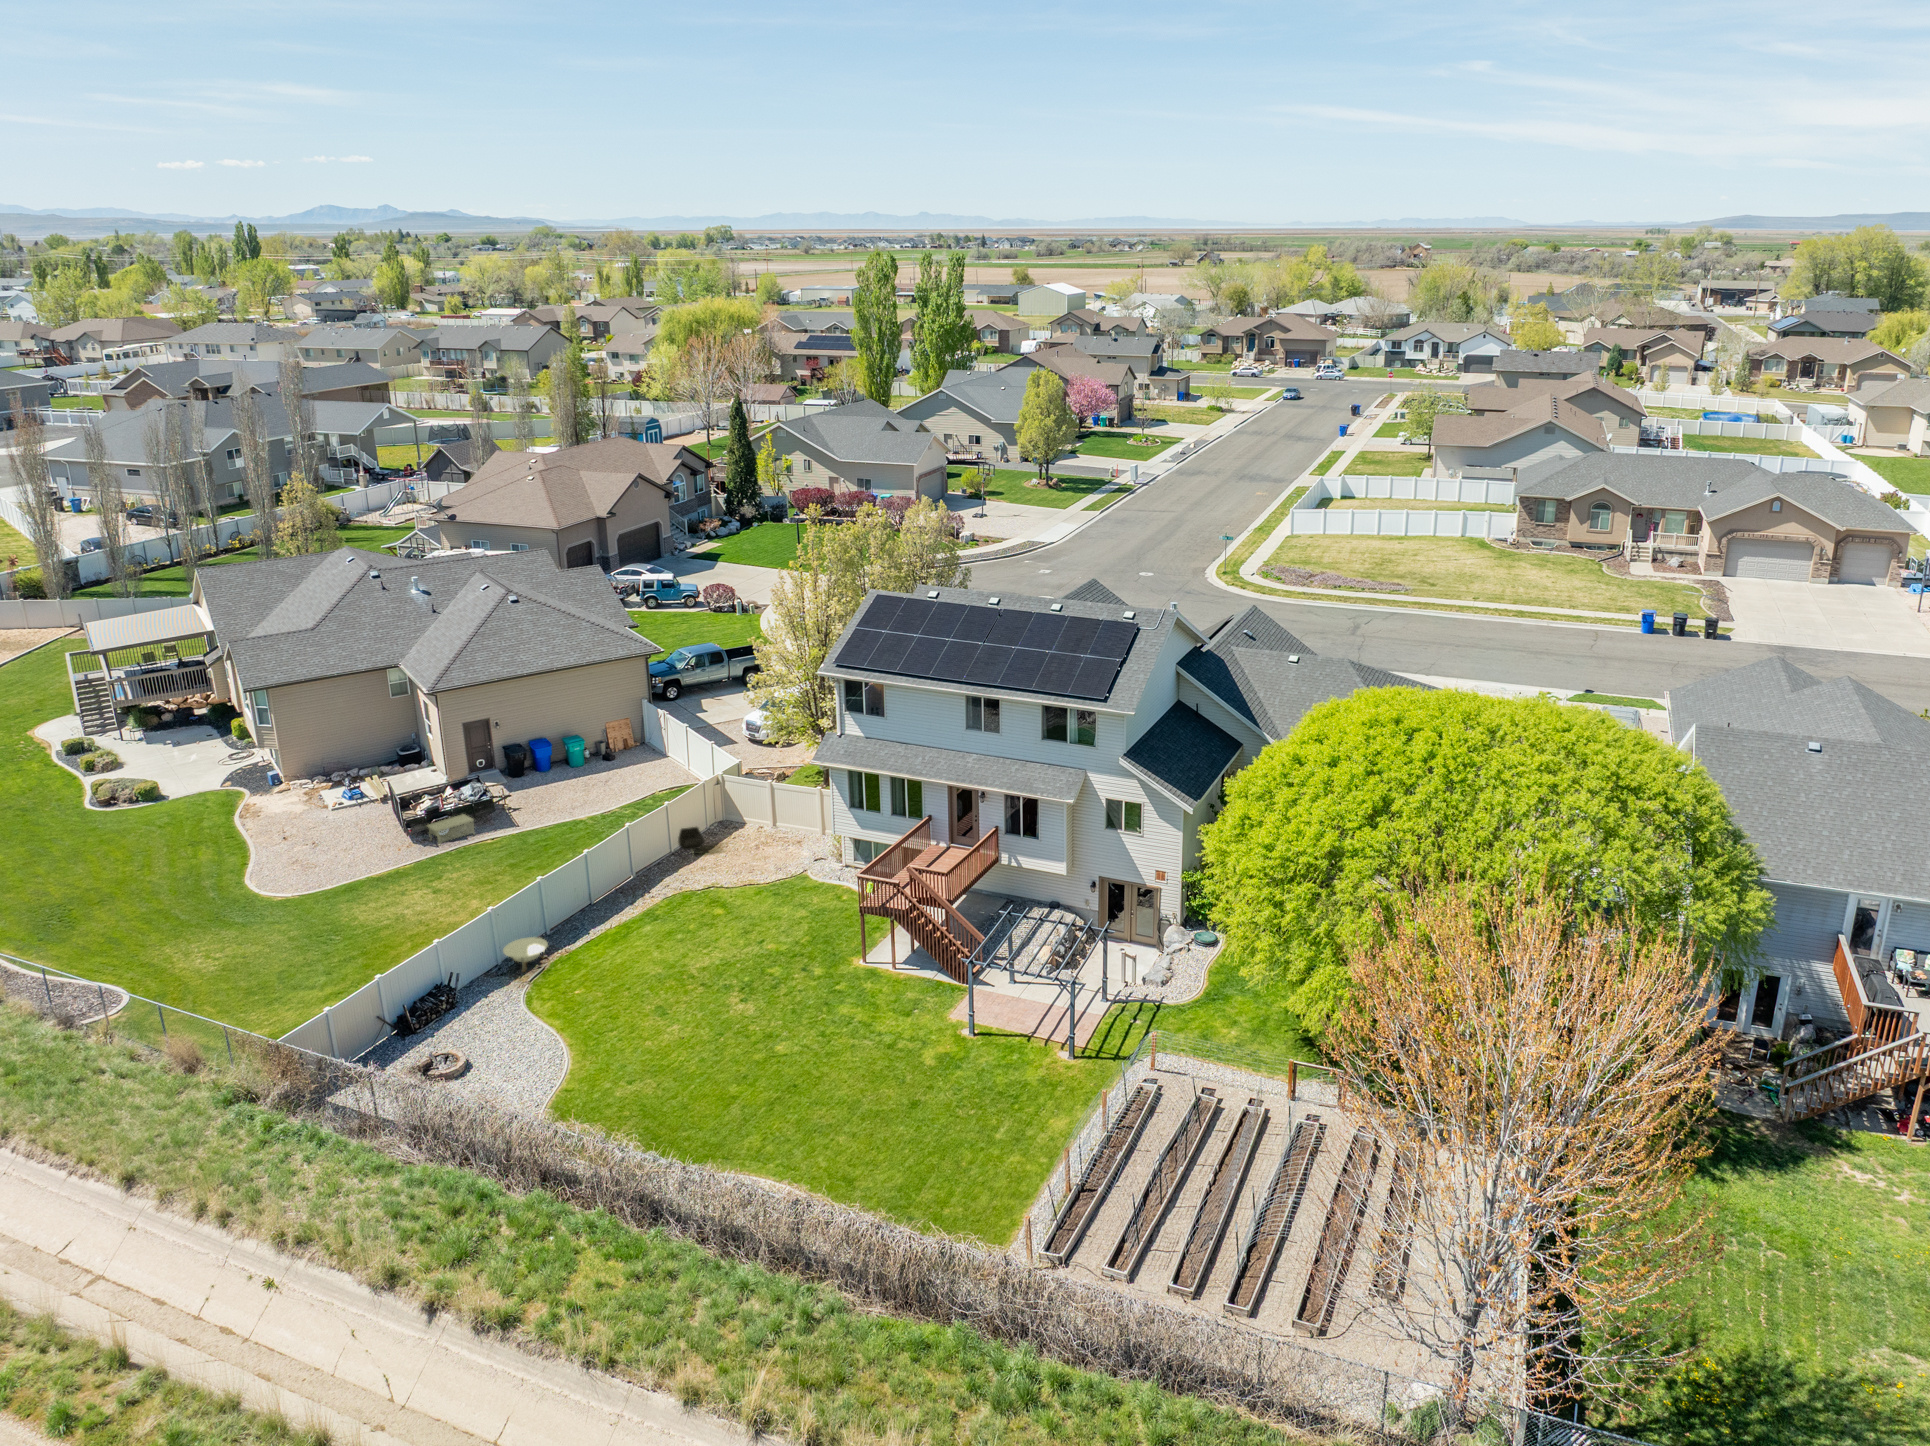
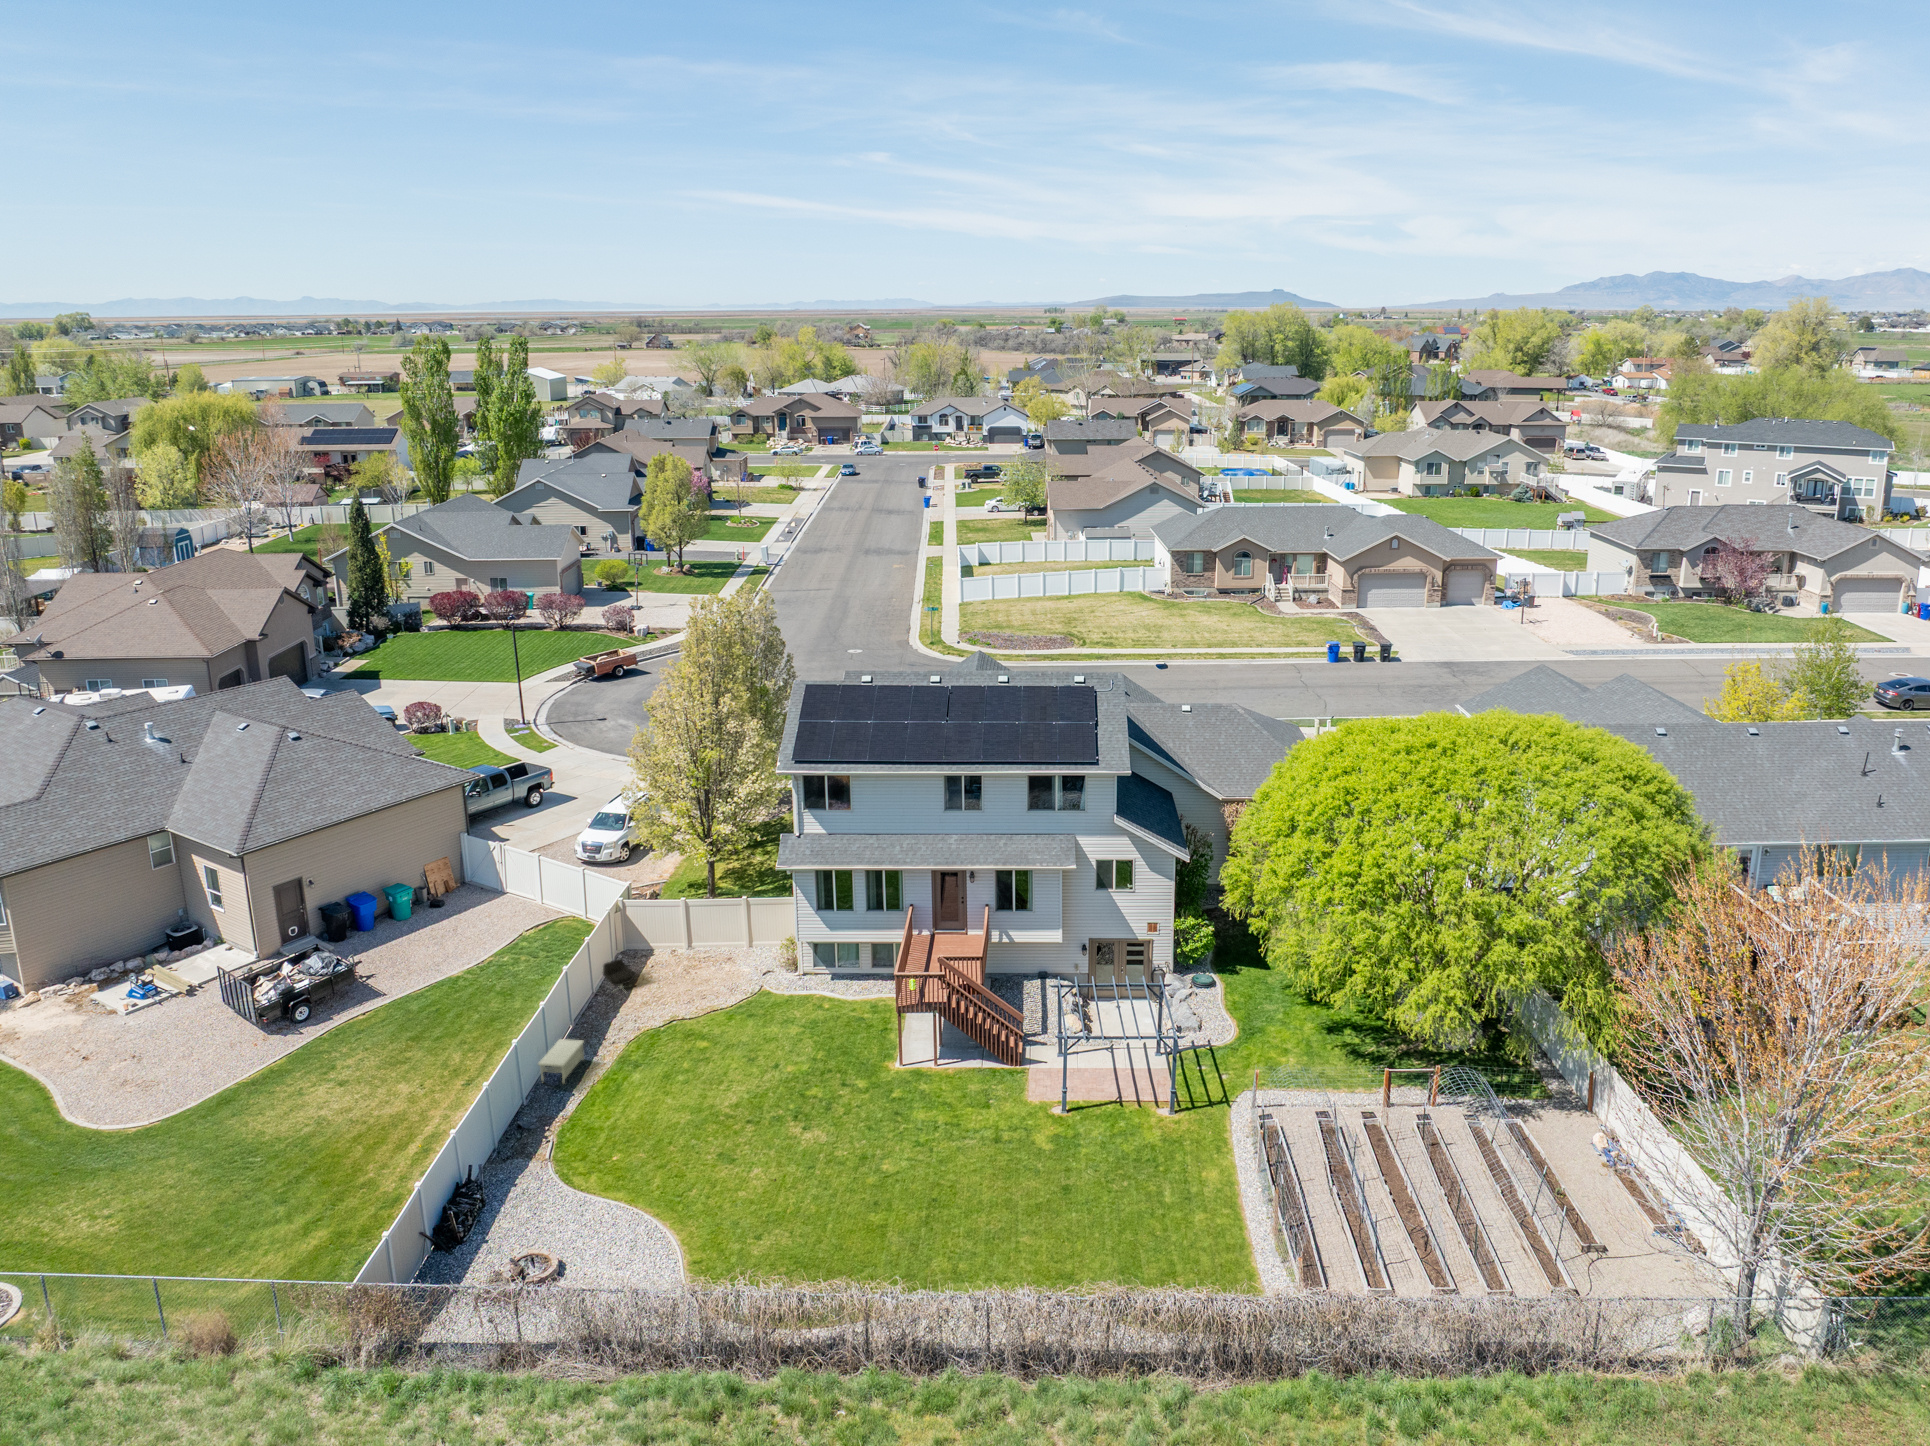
storage bench: present [427,814,474,844] -> present [539,1039,584,1083]
round table: present [503,937,548,972] -> none [502,1108,554,1151]

